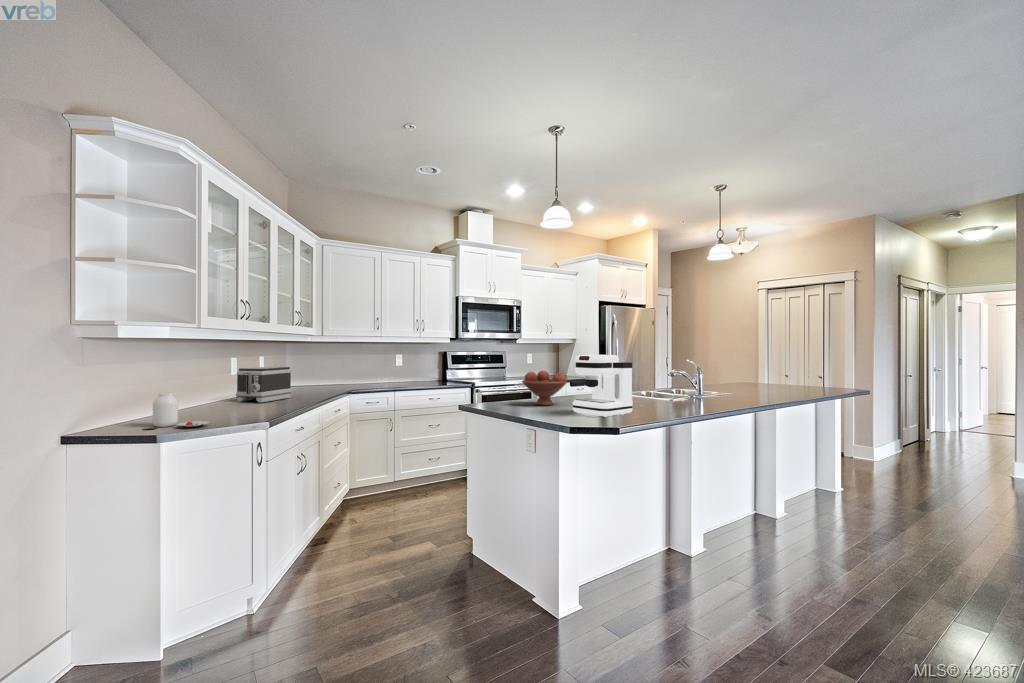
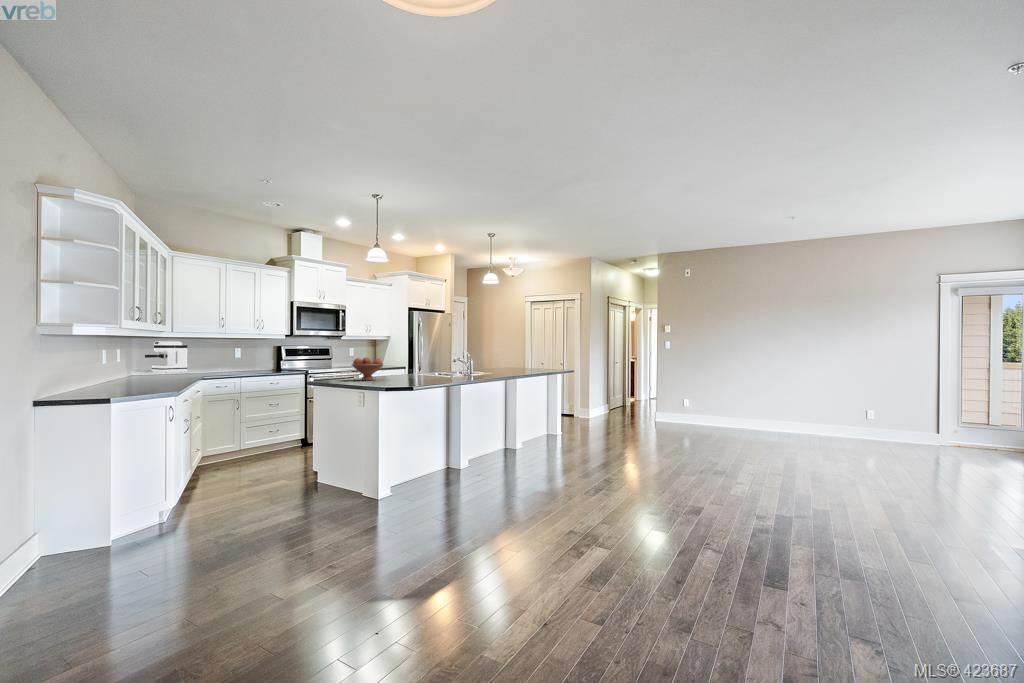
coffee maker: present [570,355,633,417] -> present [145,341,187,373]
toaster: present [236,367,292,403] -> none [113,356,159,383]
jar: present [142,393,209,430] -> none [74,371,125,397]

